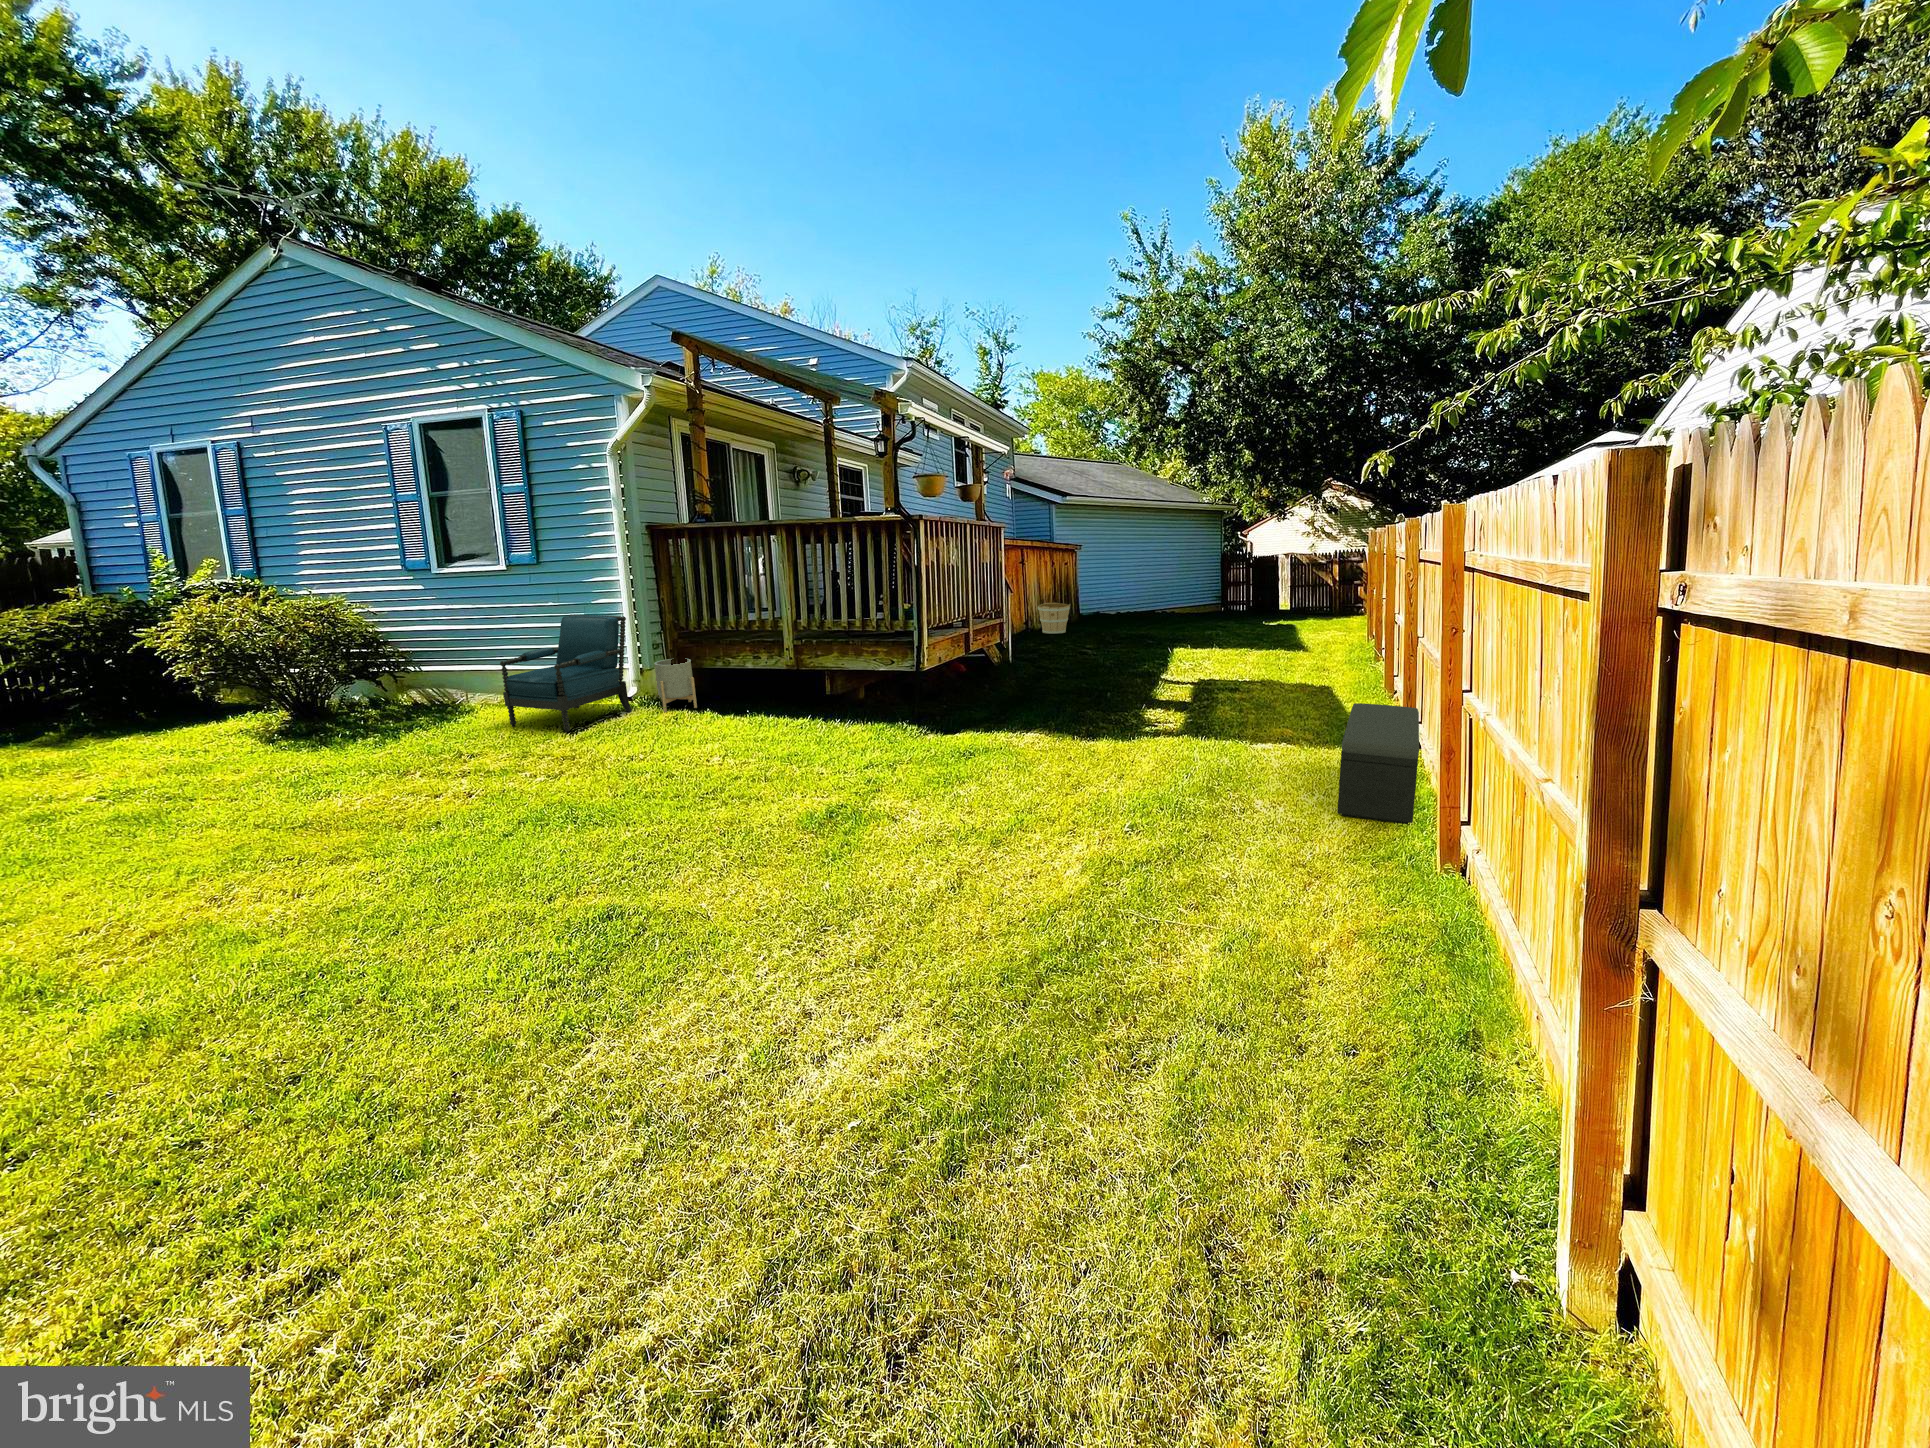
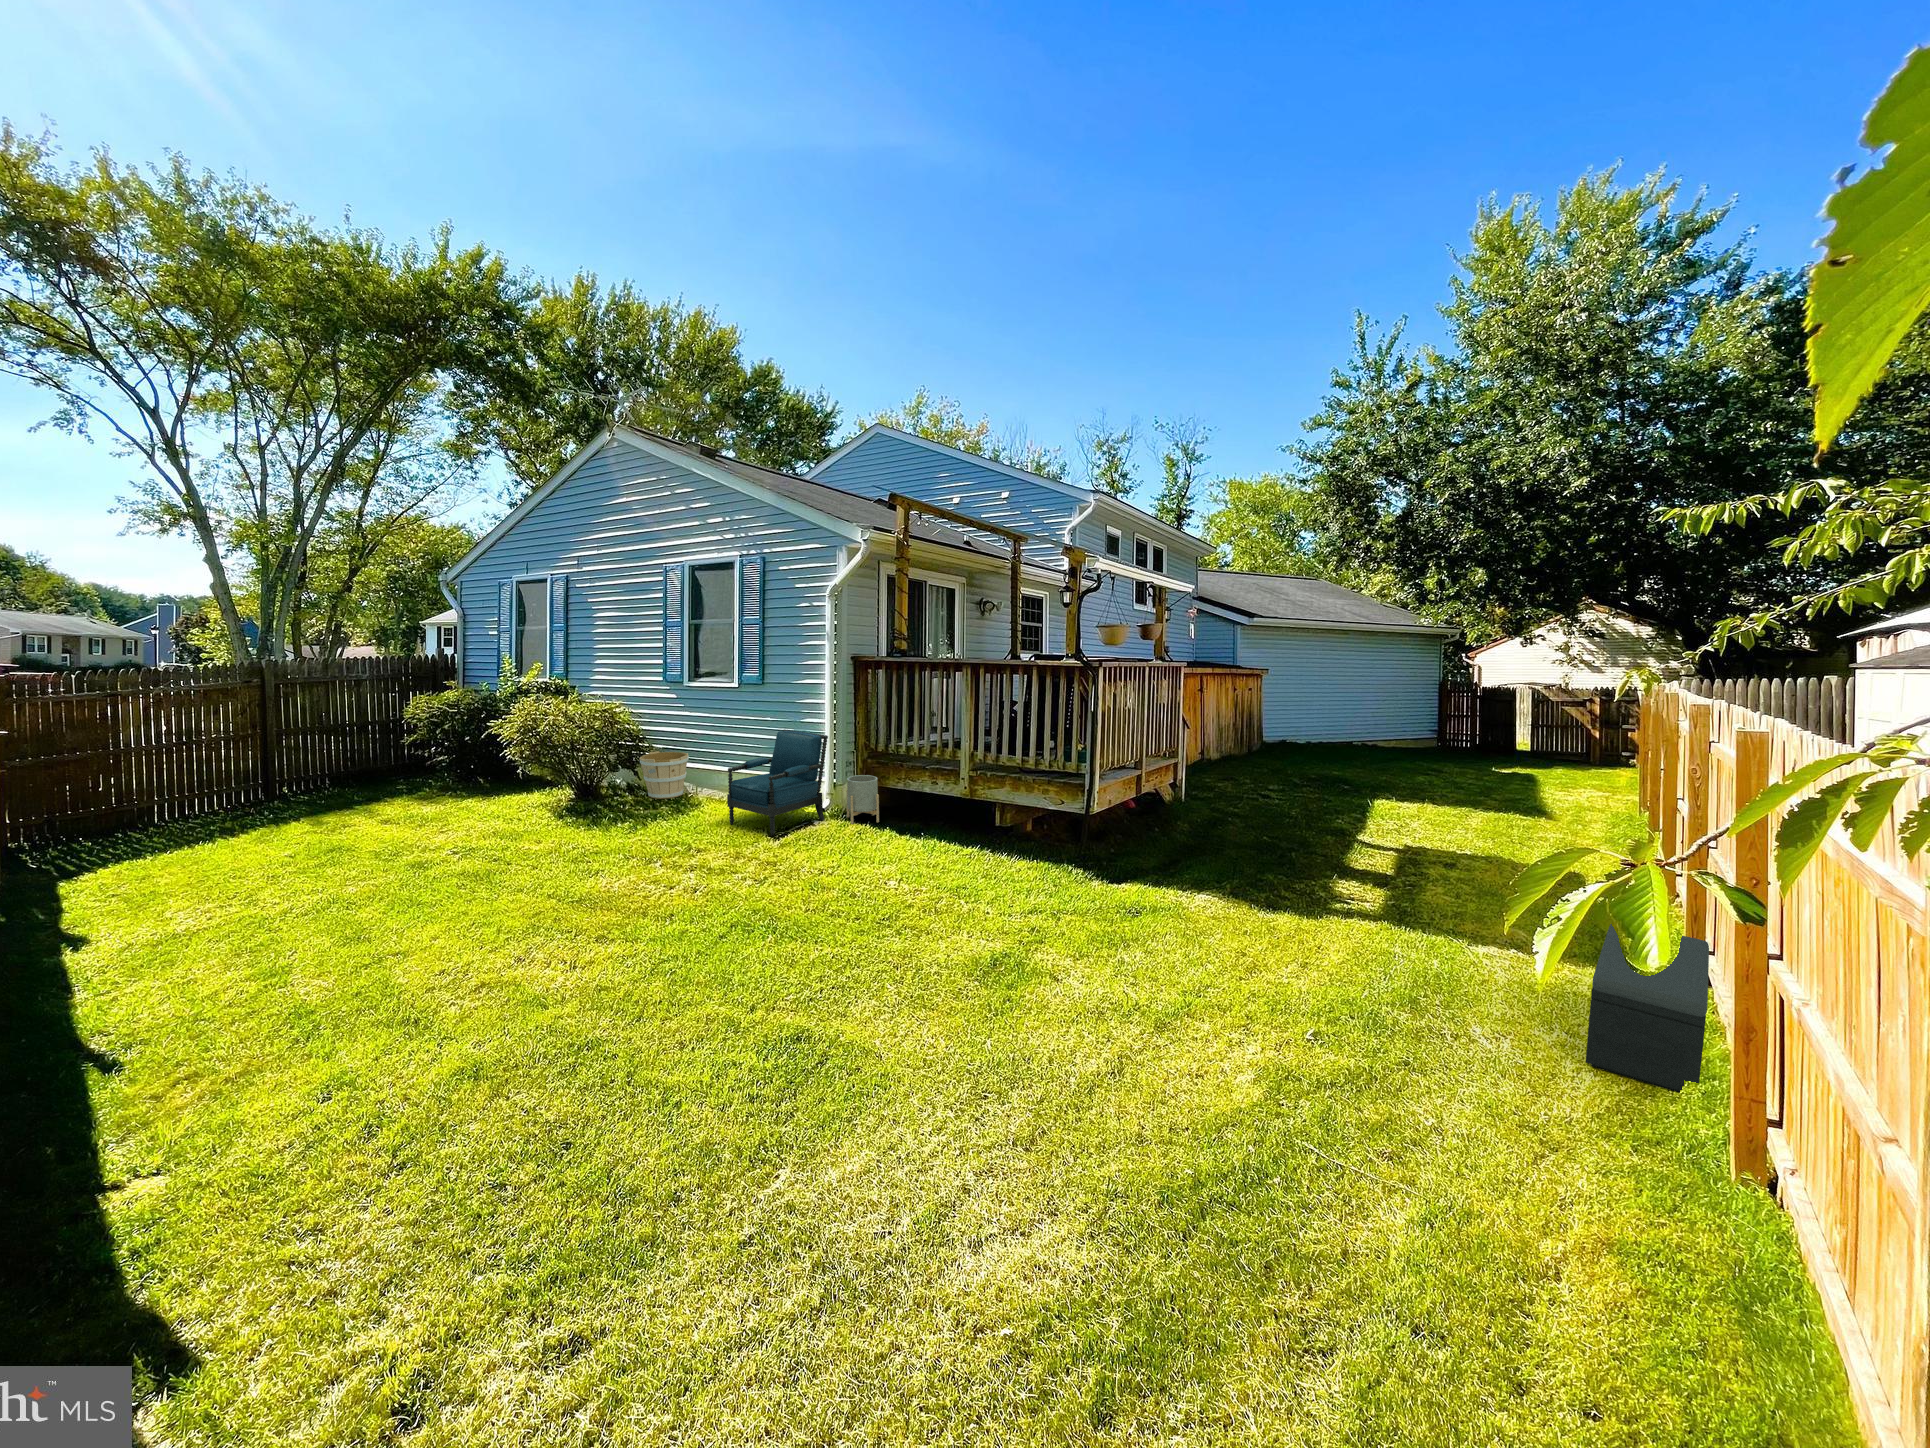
wooden bucket: present [1038,603,1070,634] -> present [640,751,689,799]

